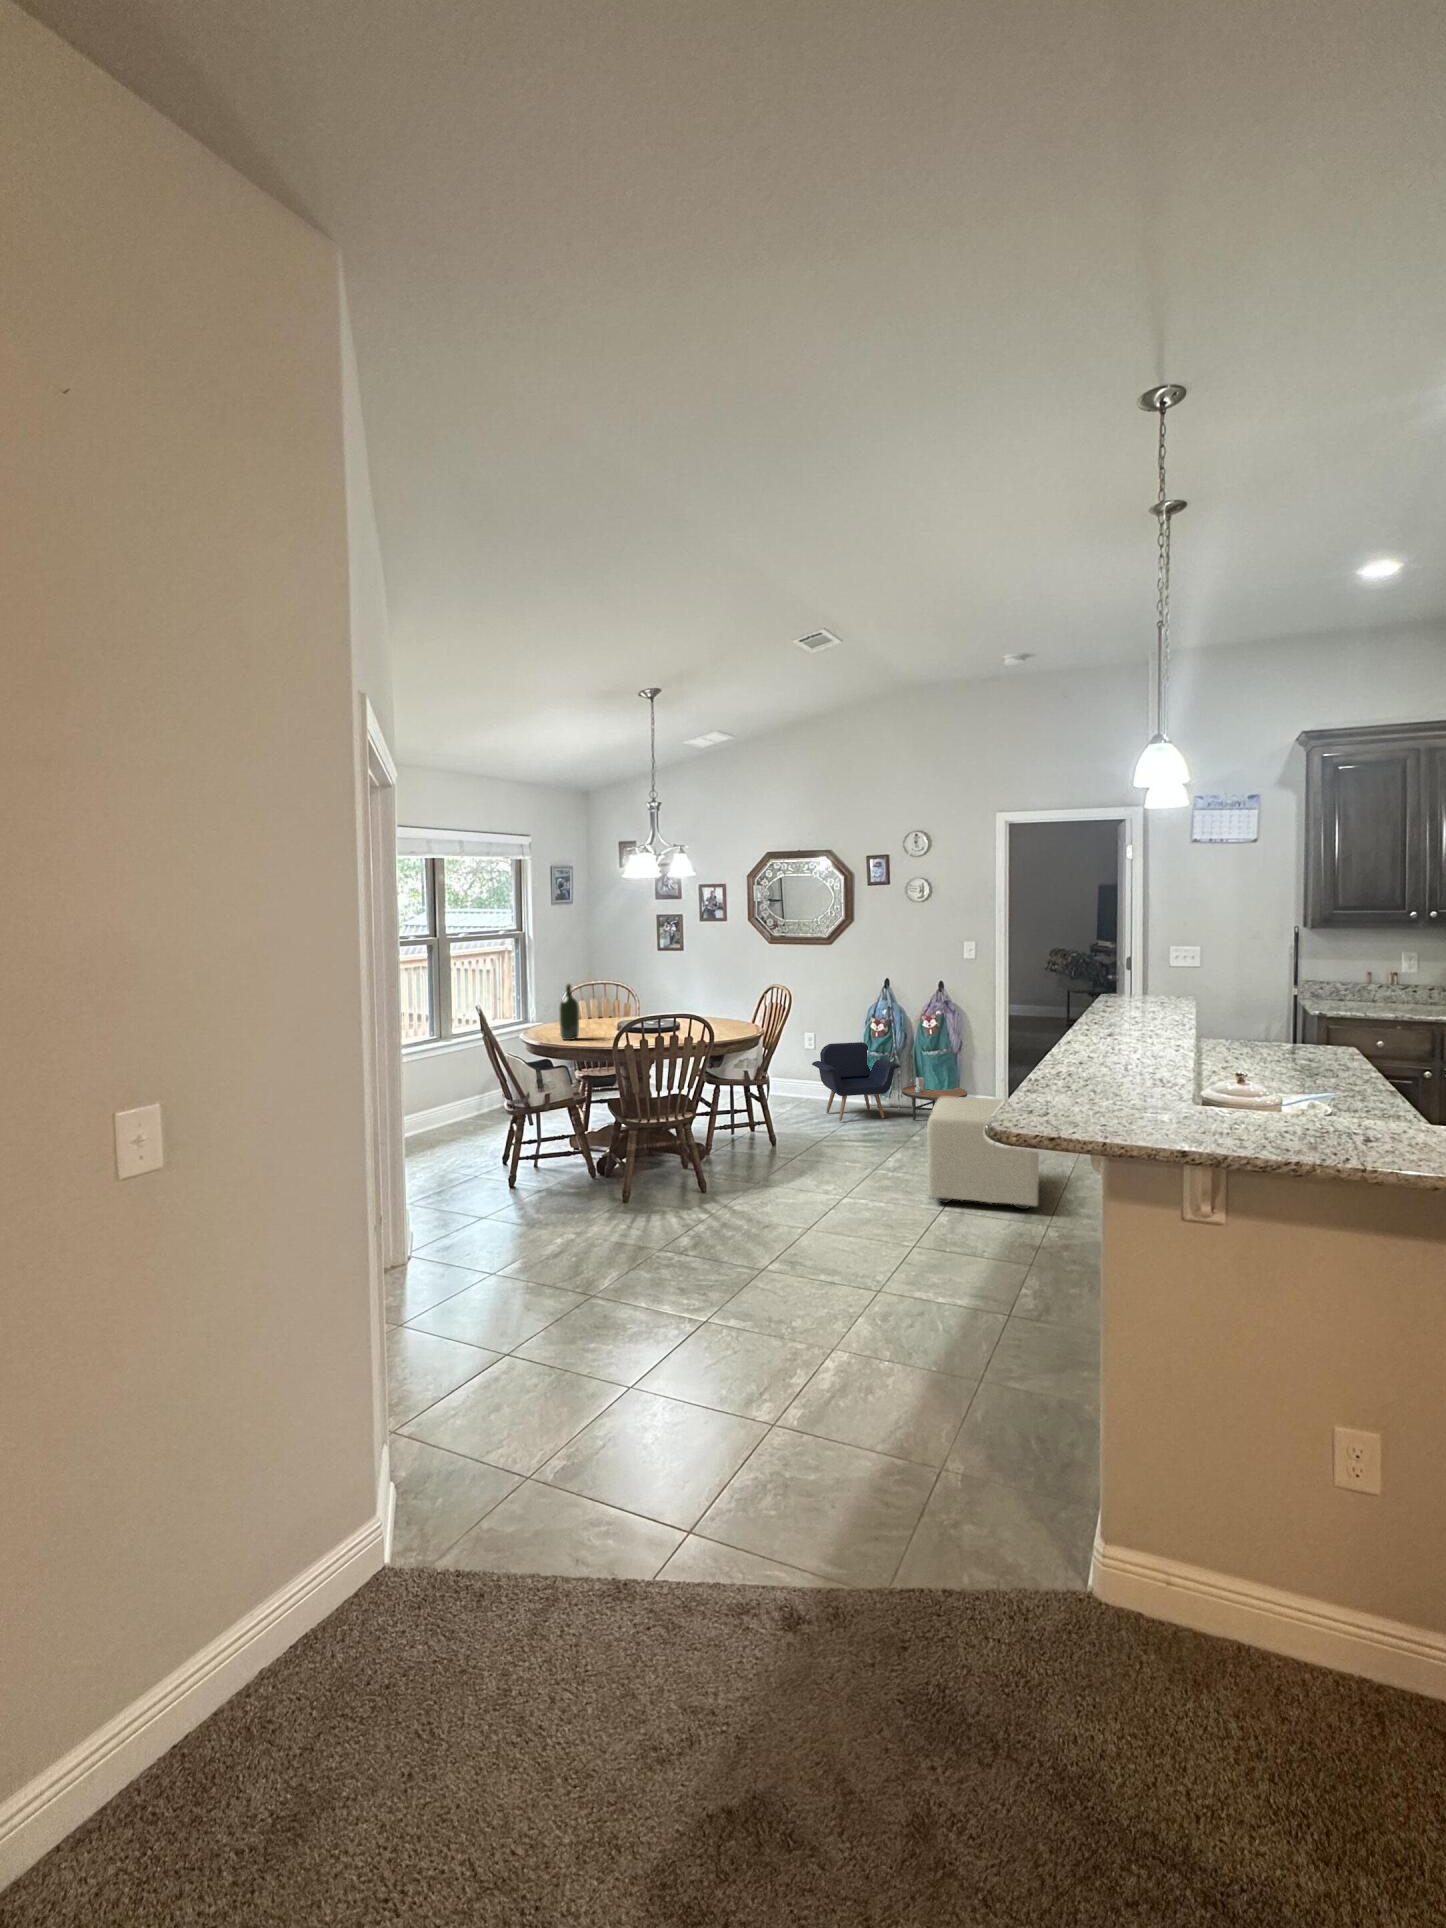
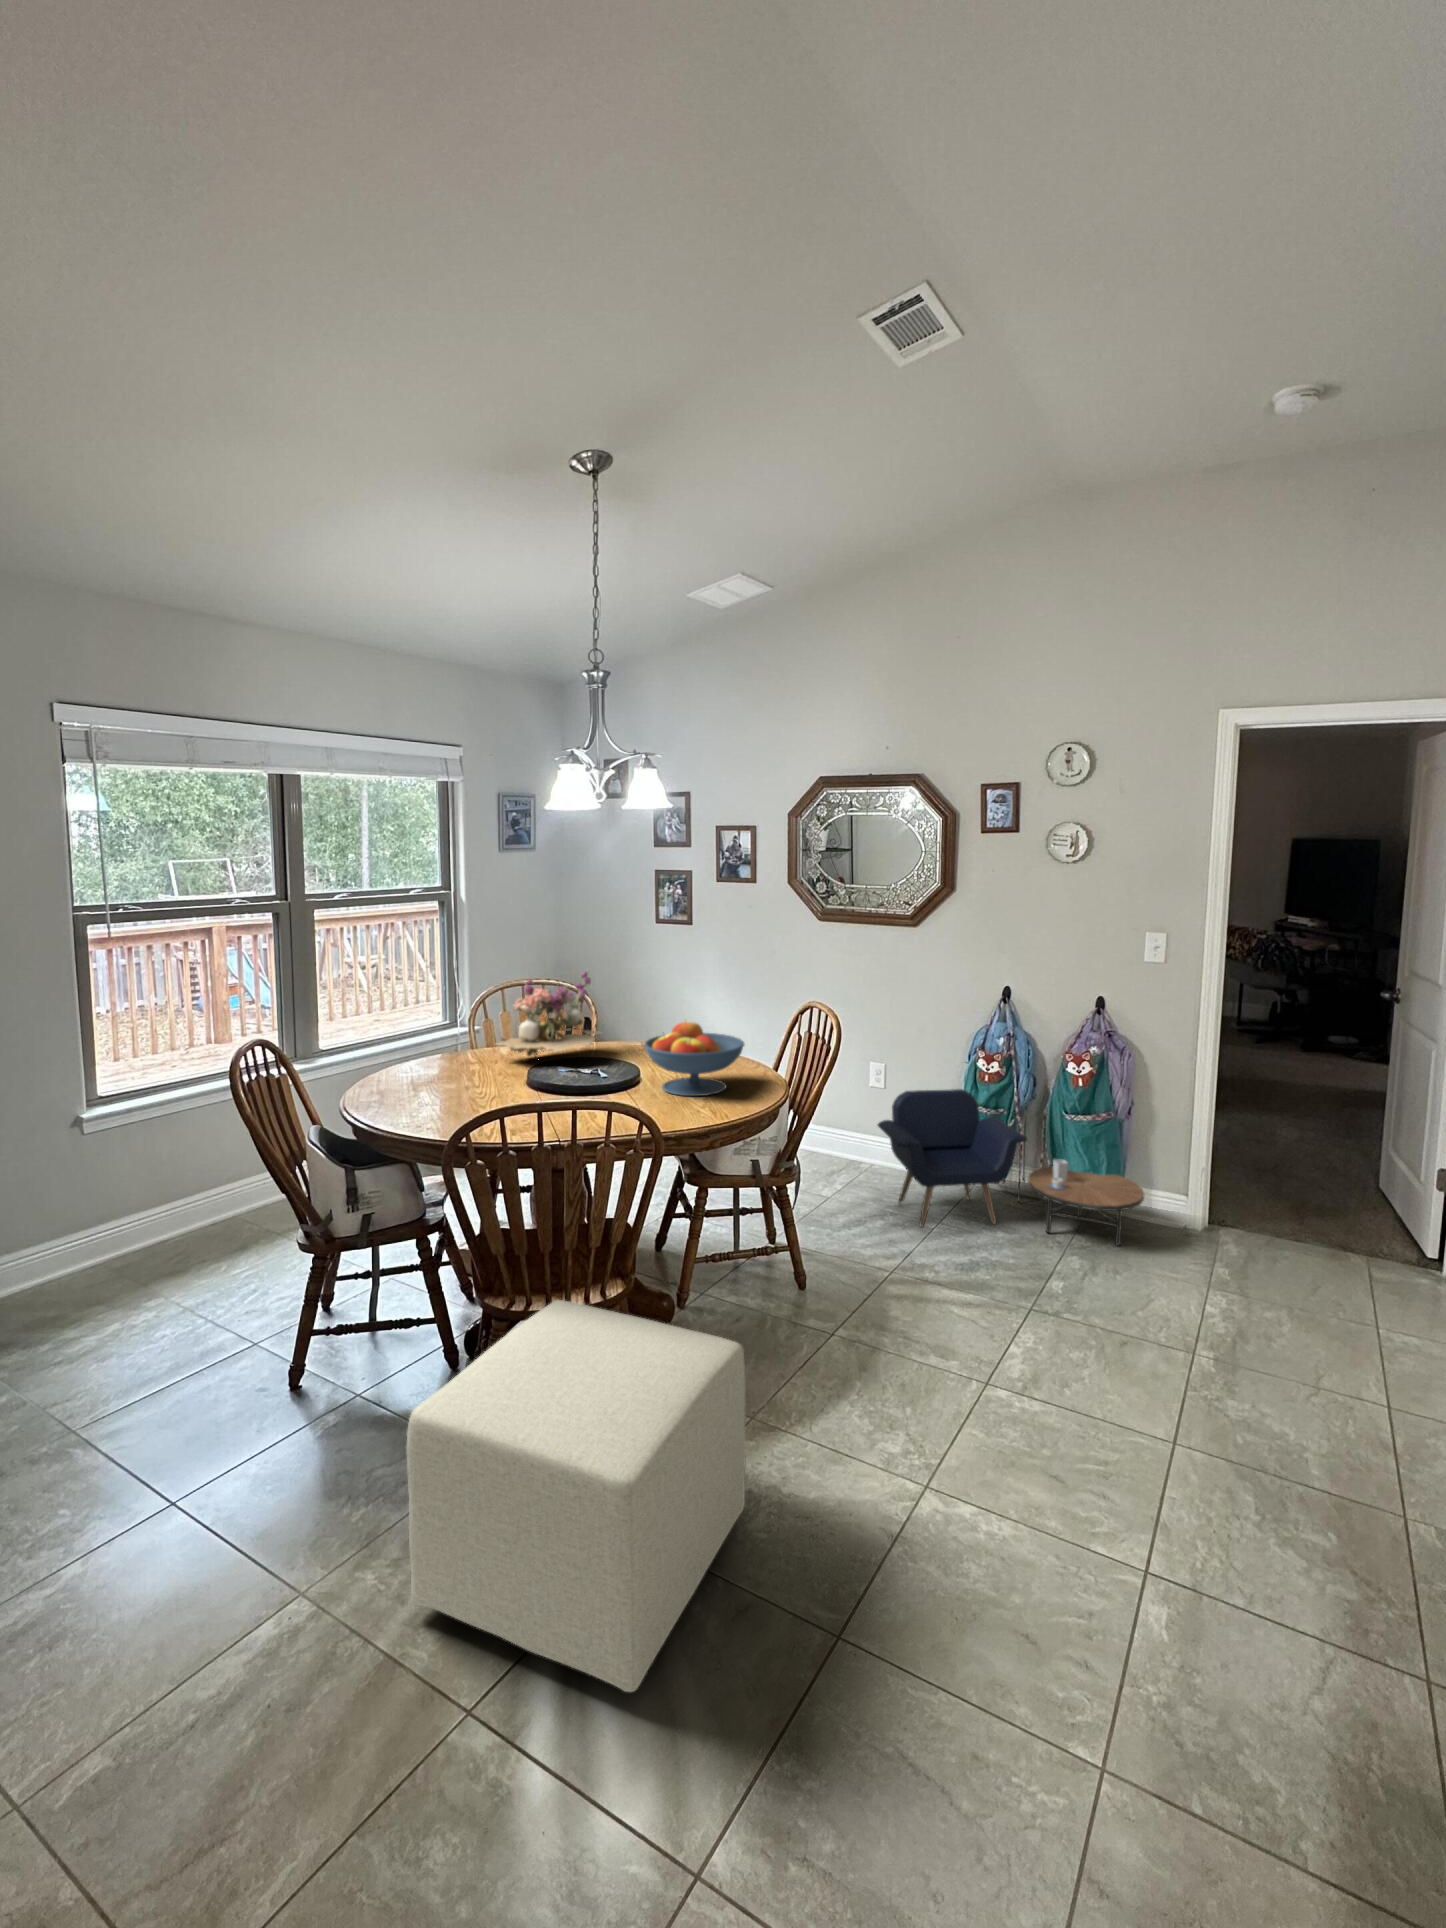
flower arrangement: none [592,971,652,1023] -> present [496,971,602,1057]
wine bottle: present [559,984,579,1040] -> none [386,1007,426,1116]
fruit bowl: none [686,993,741,1031] -> present [644,1022,744,1096]
ottoman: present [927,1097,1039,1209] -> present [406,1300,746,1692]

